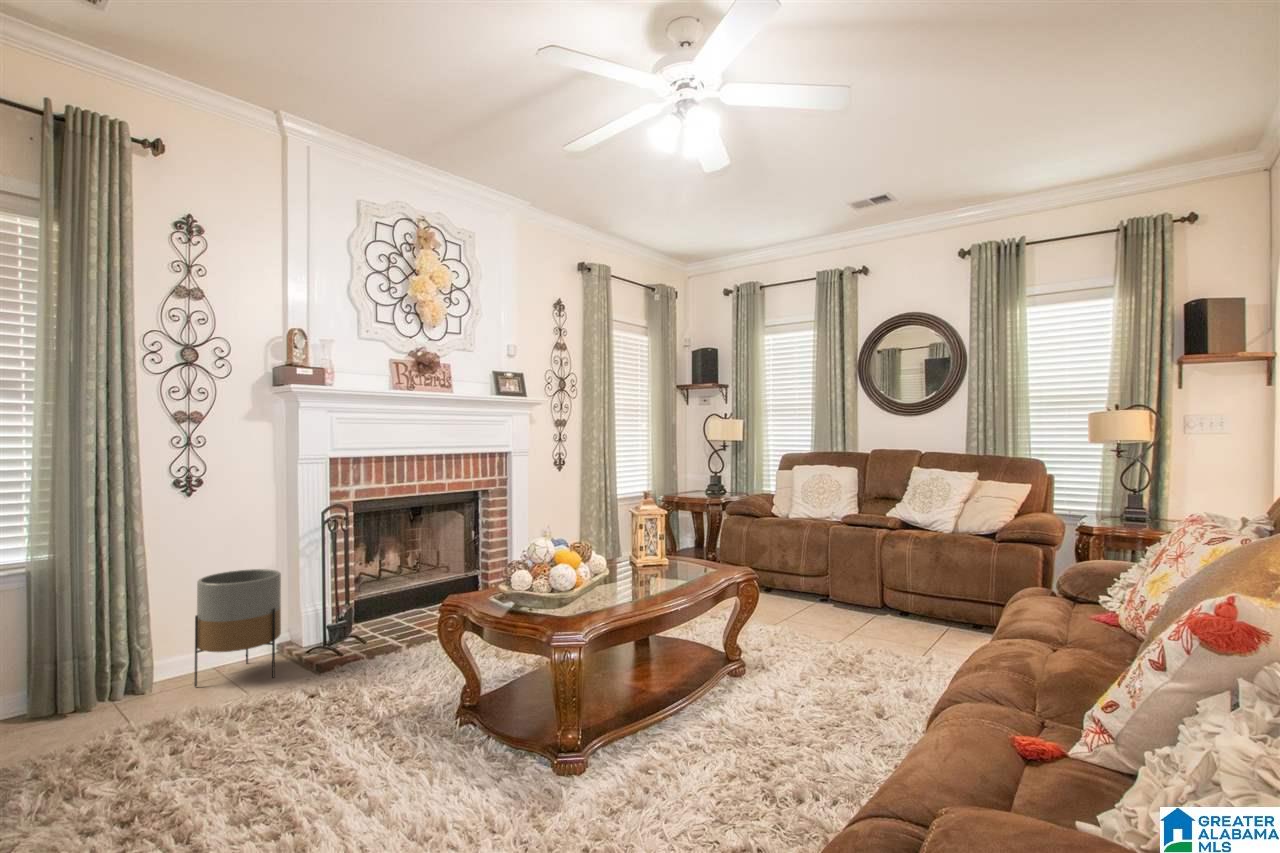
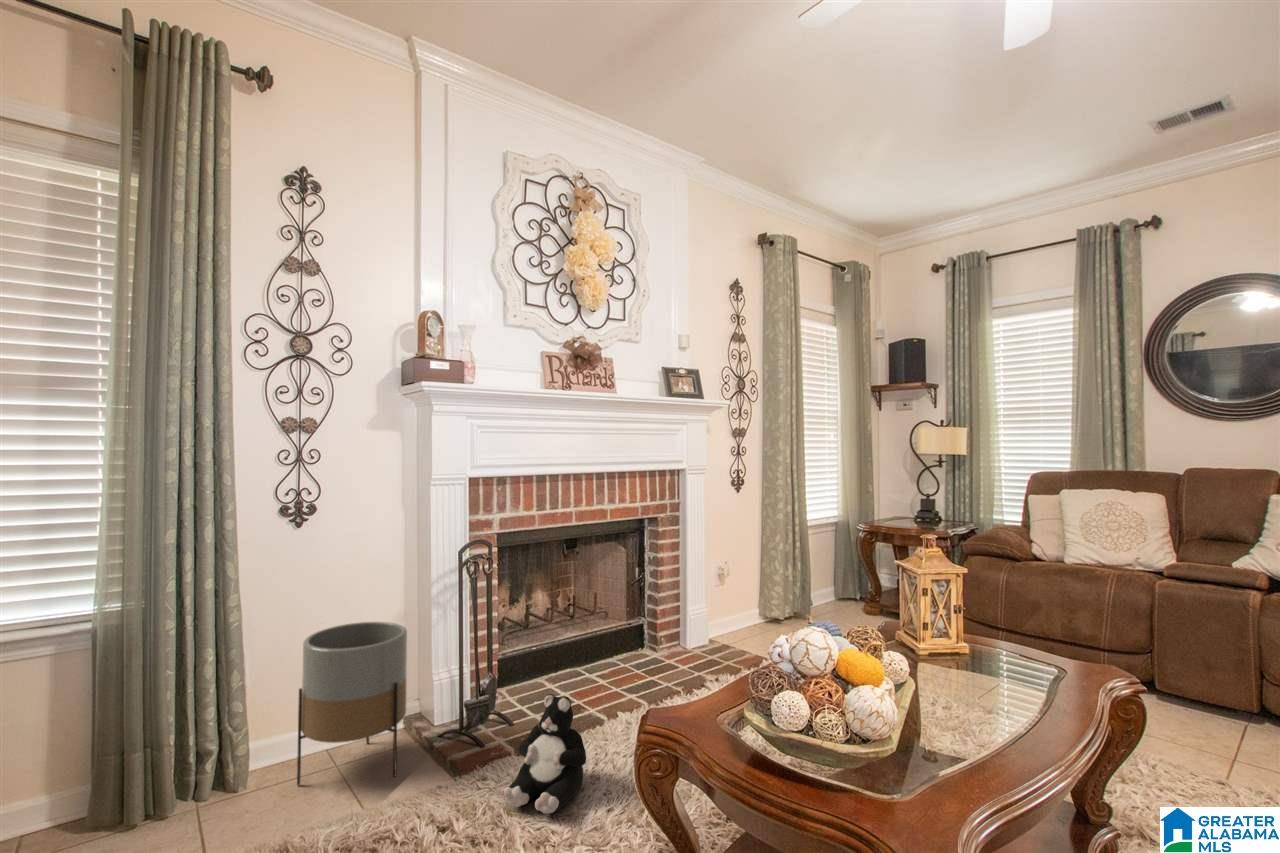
plush toy: none [360,607,420,681] -> present [504,694,586,814]

